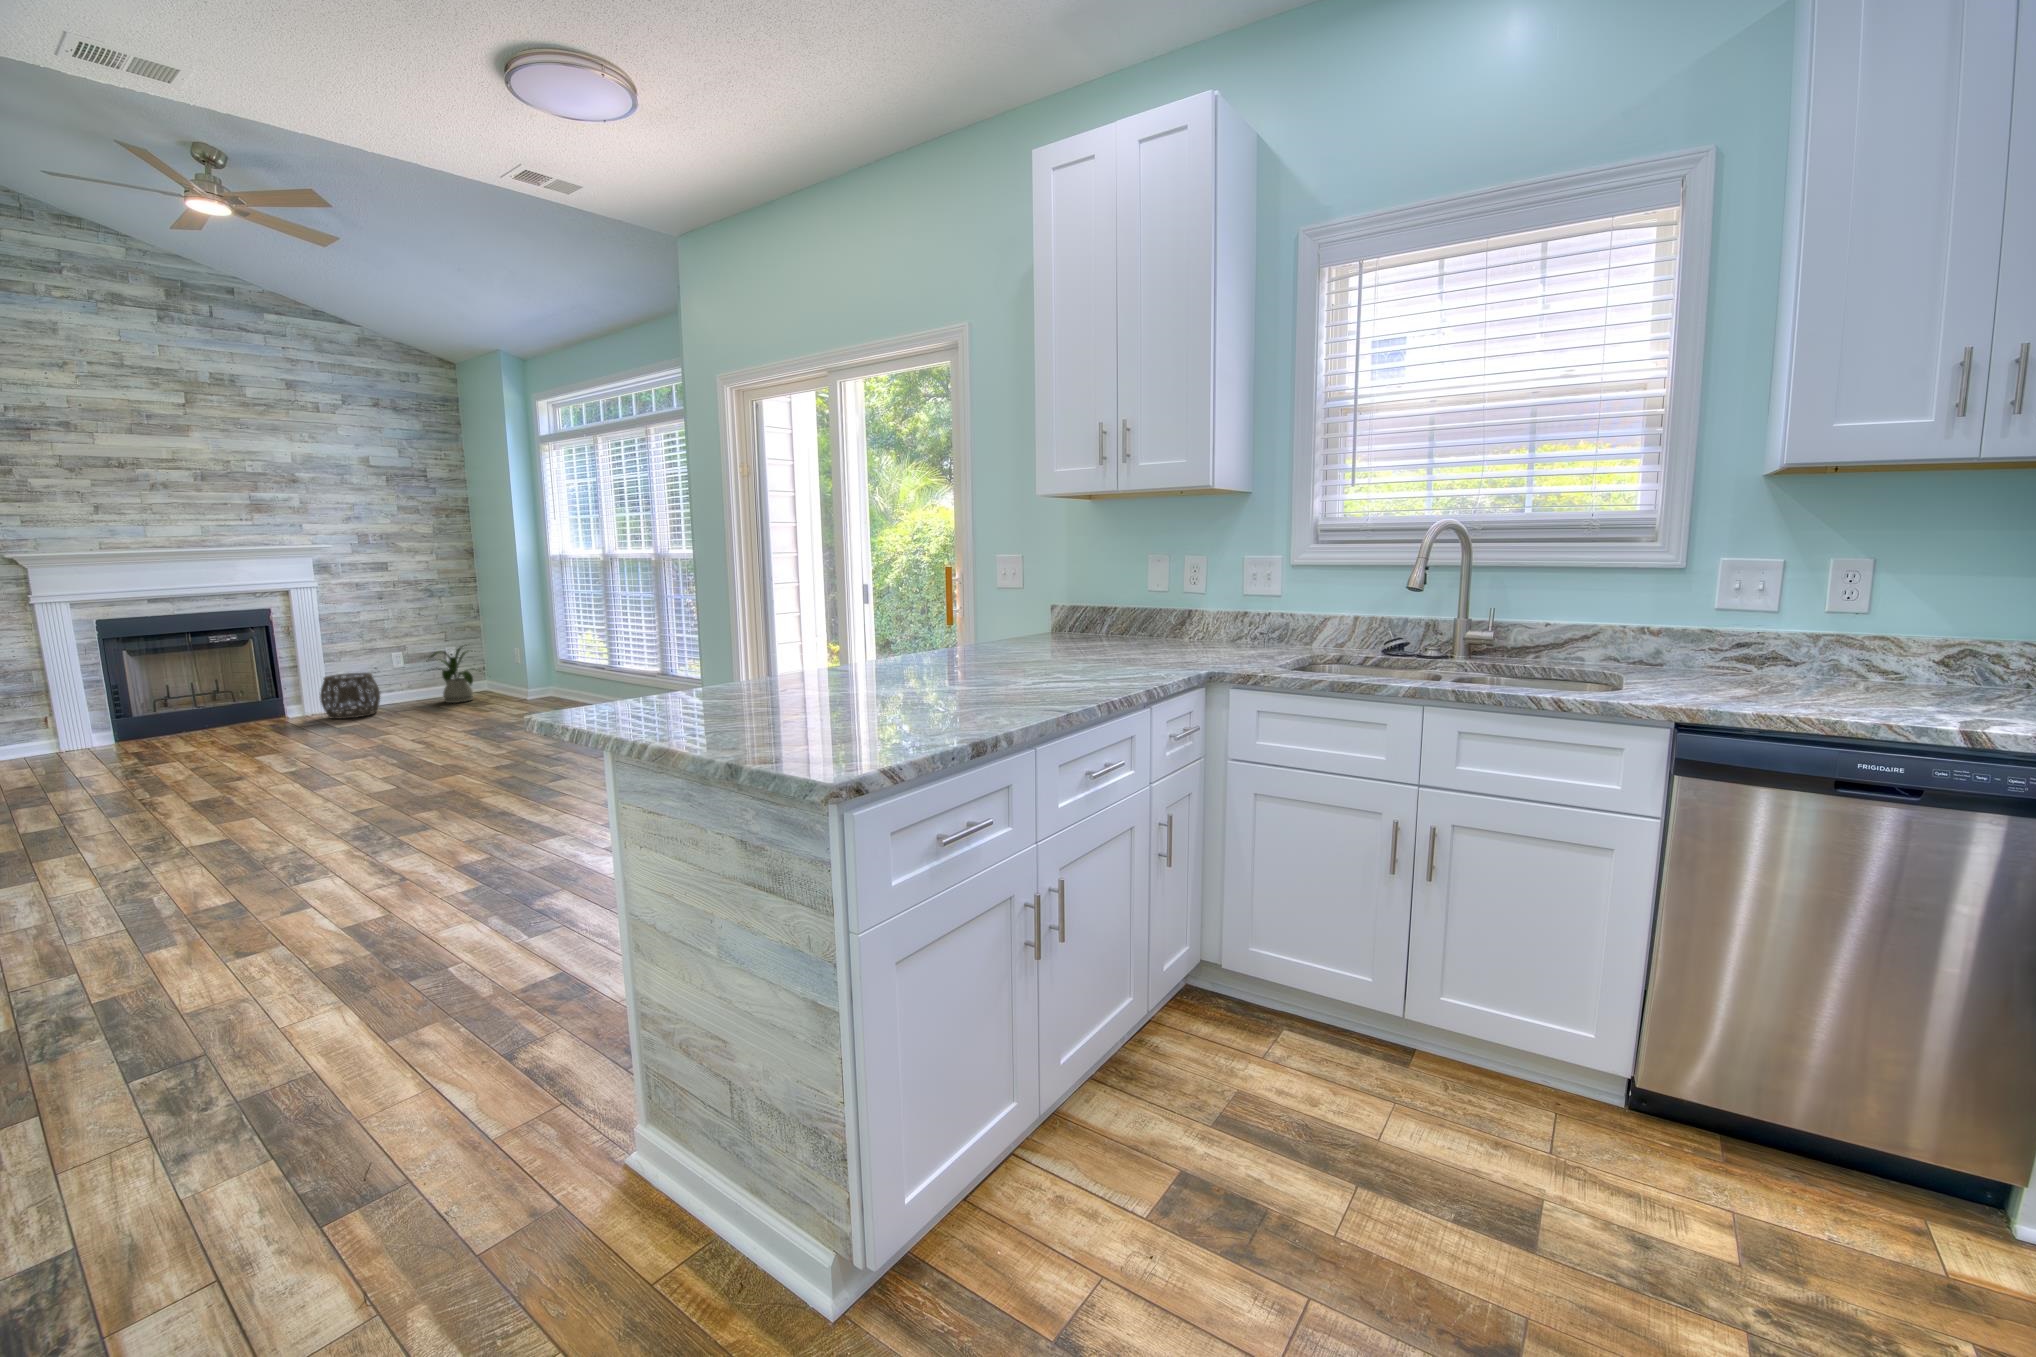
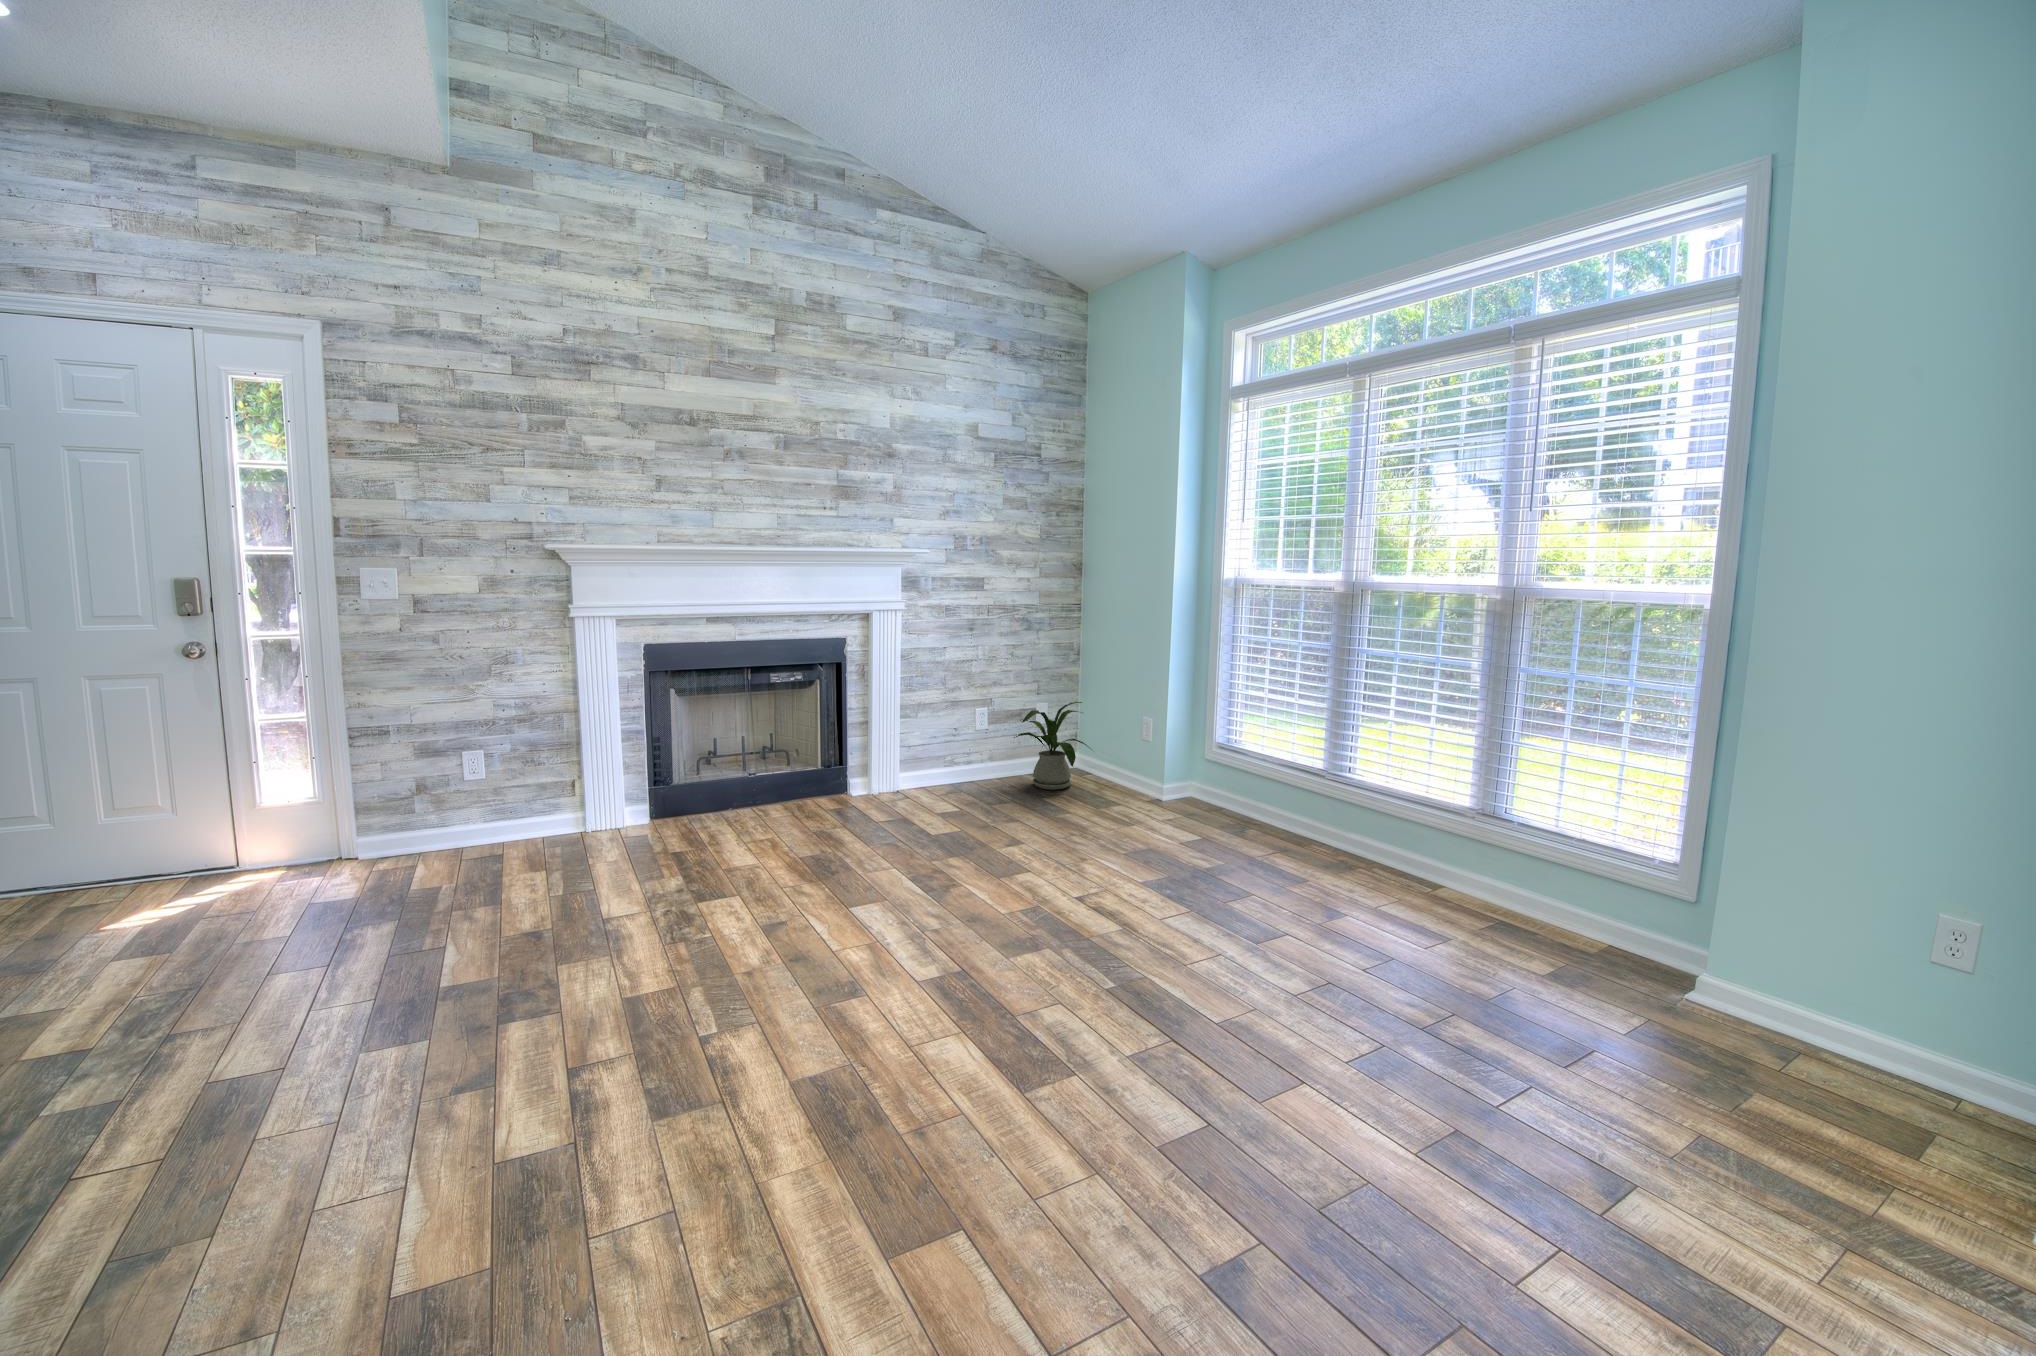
woven basket: present [320,673,380,719] -> none [888,736,962,810]

